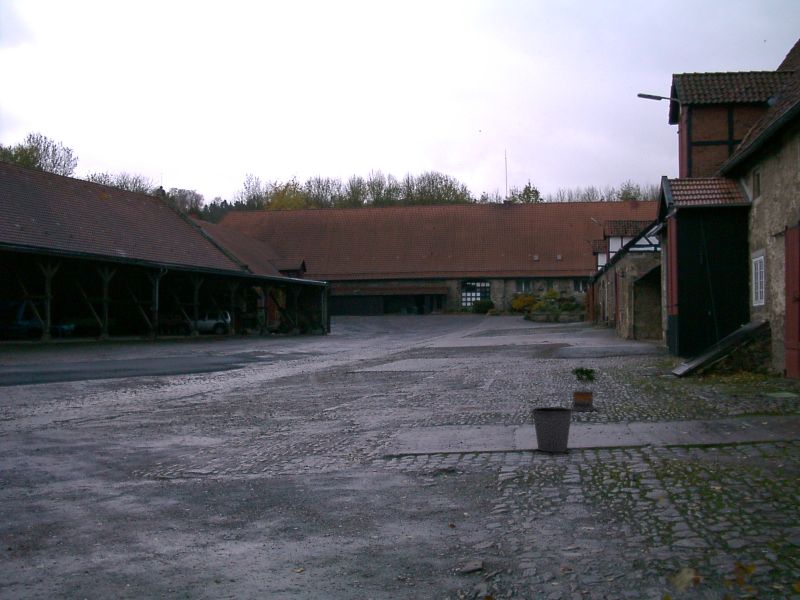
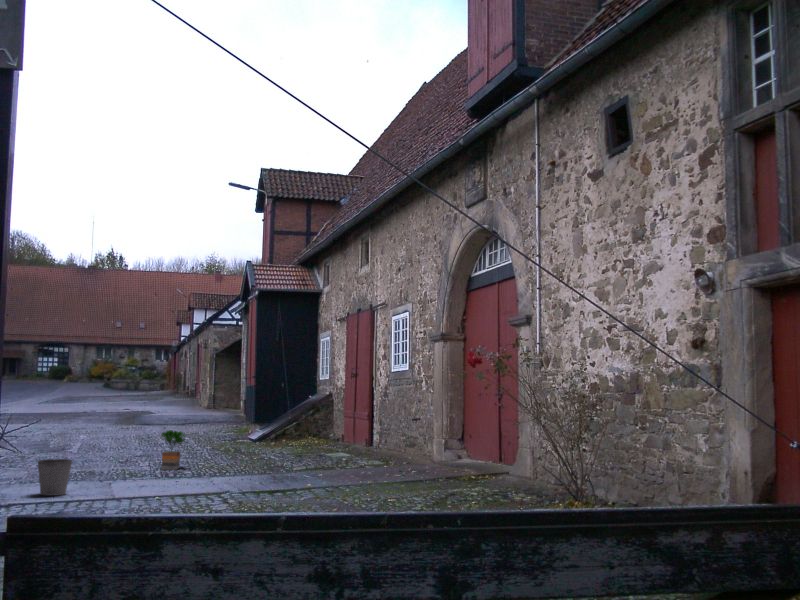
bucket: present [532,407,573,452] -> present [38,459,73,495]

